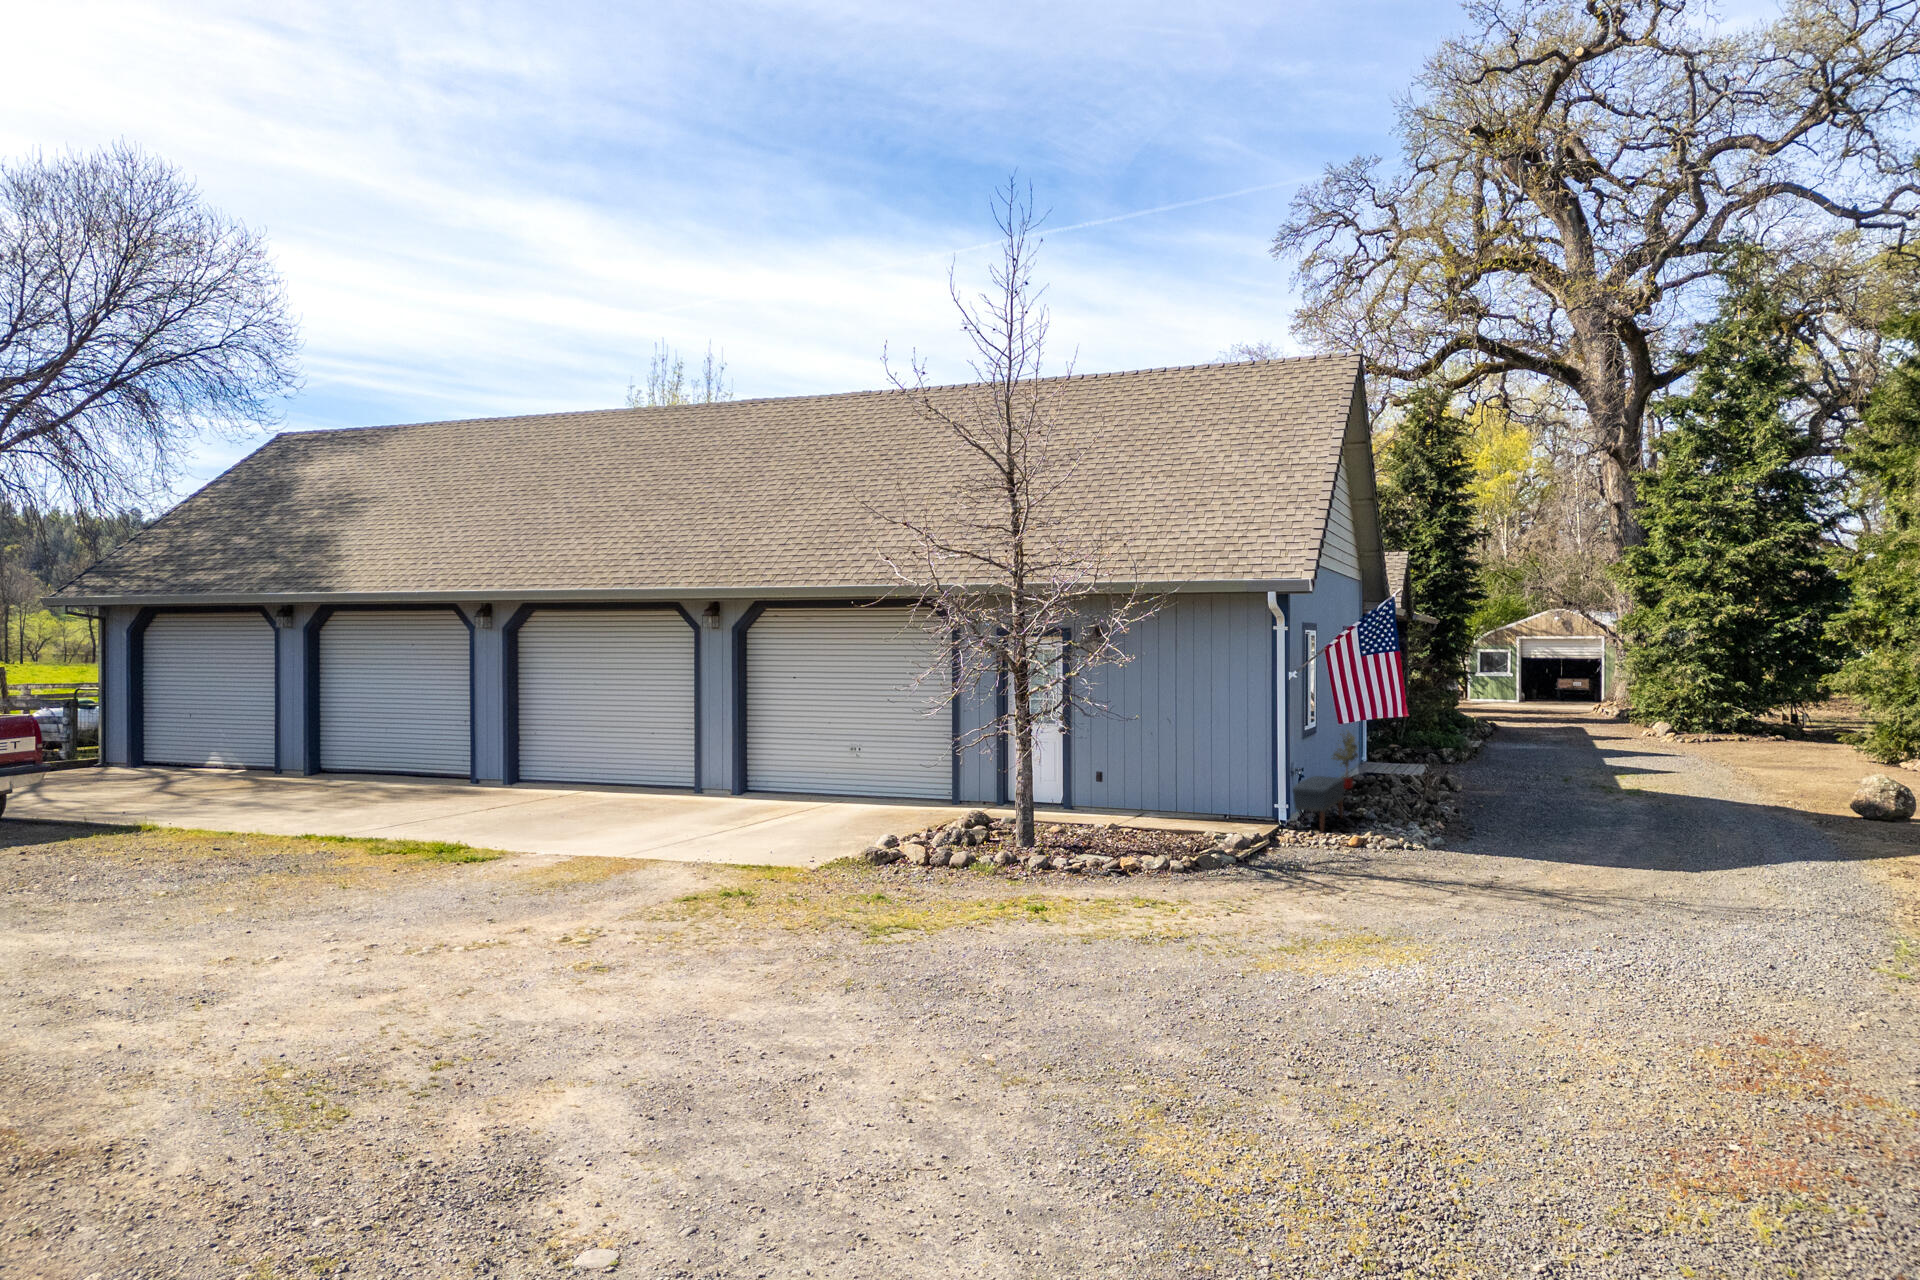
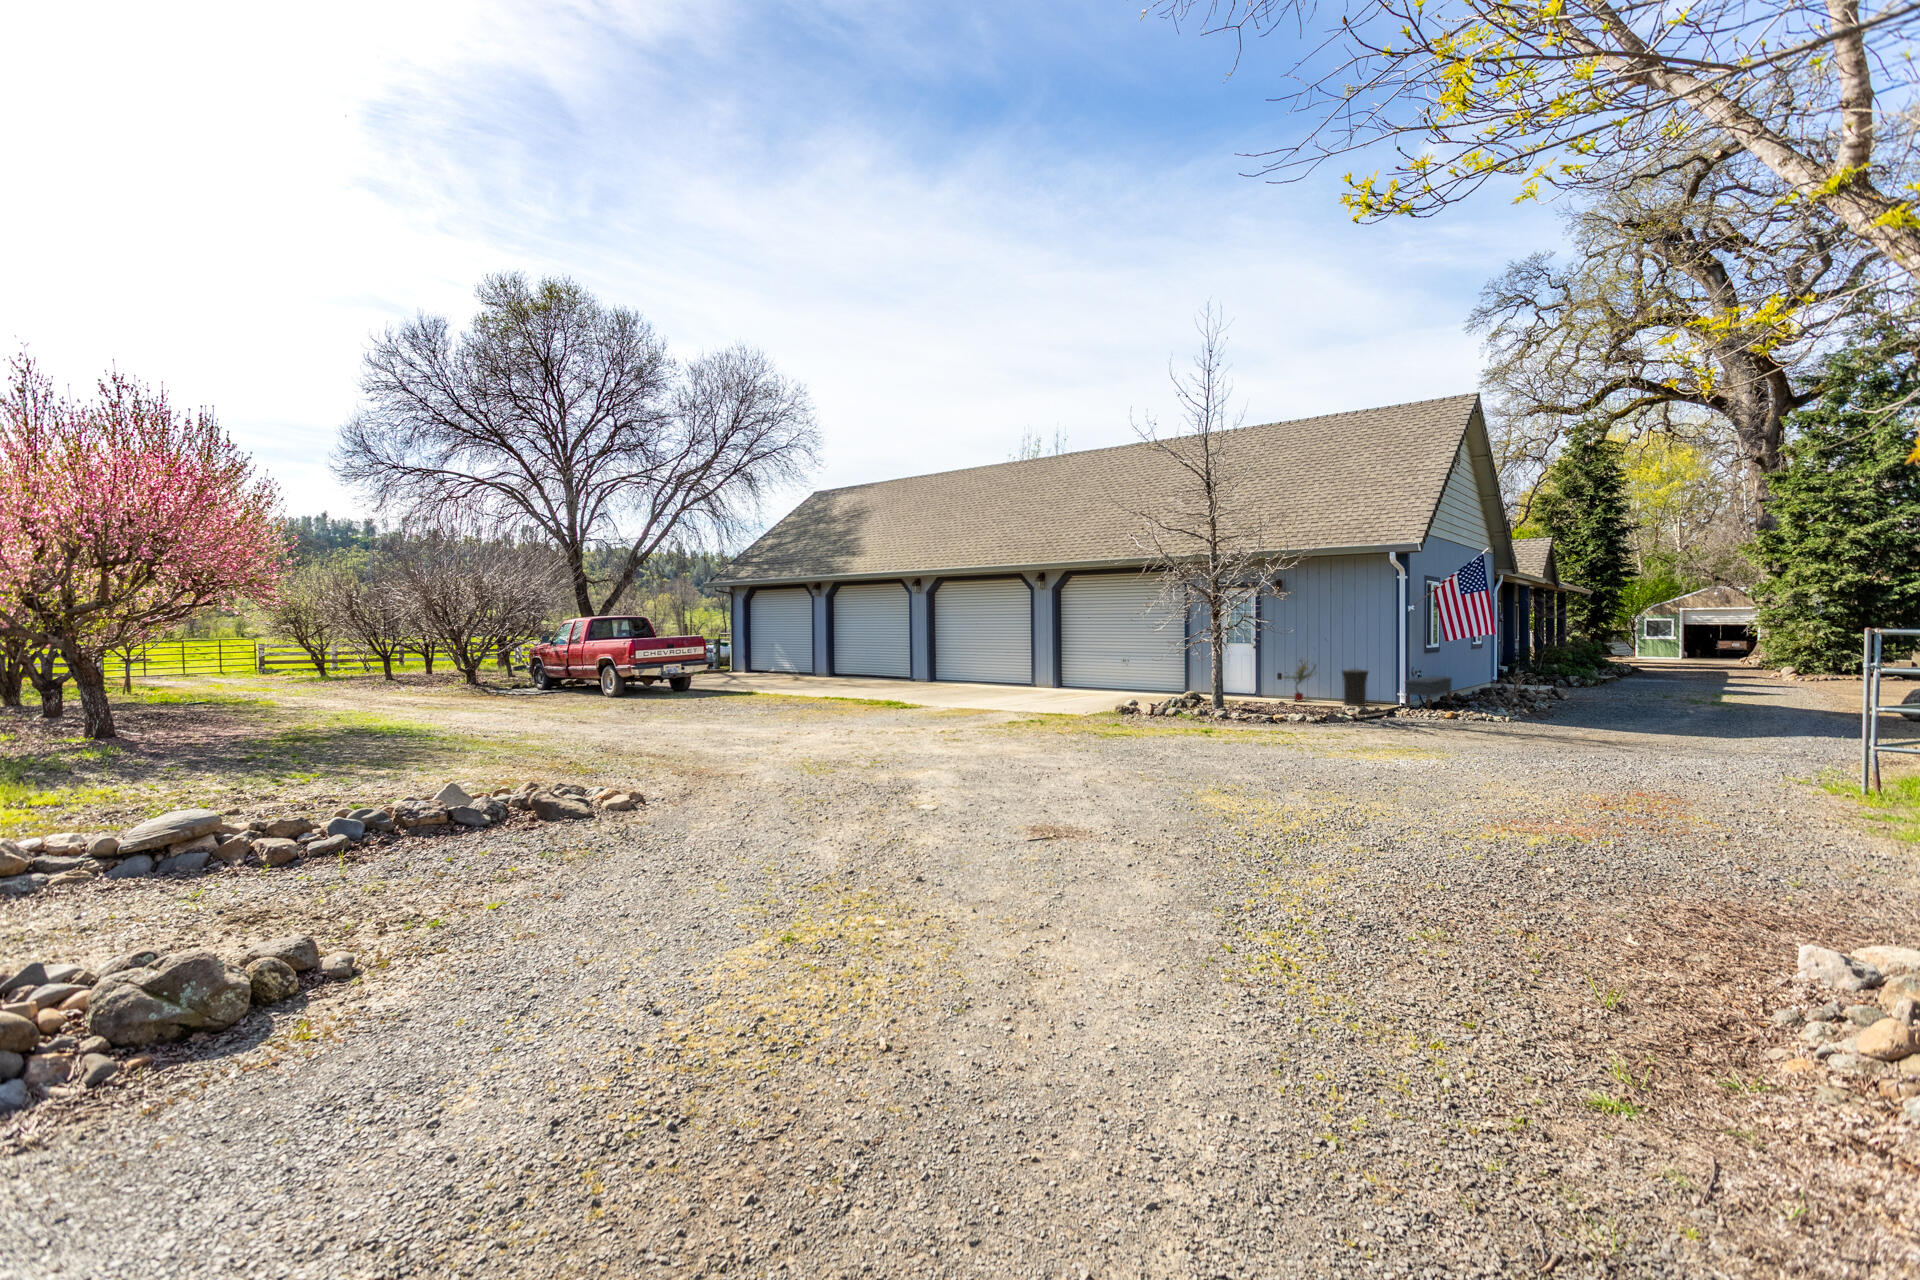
potted tree: present [1331,731,1359,789] -> present [1282,659,1316,702]
trash can: none [1197,768,1236,827] -> present [1342,669,1368,706]

